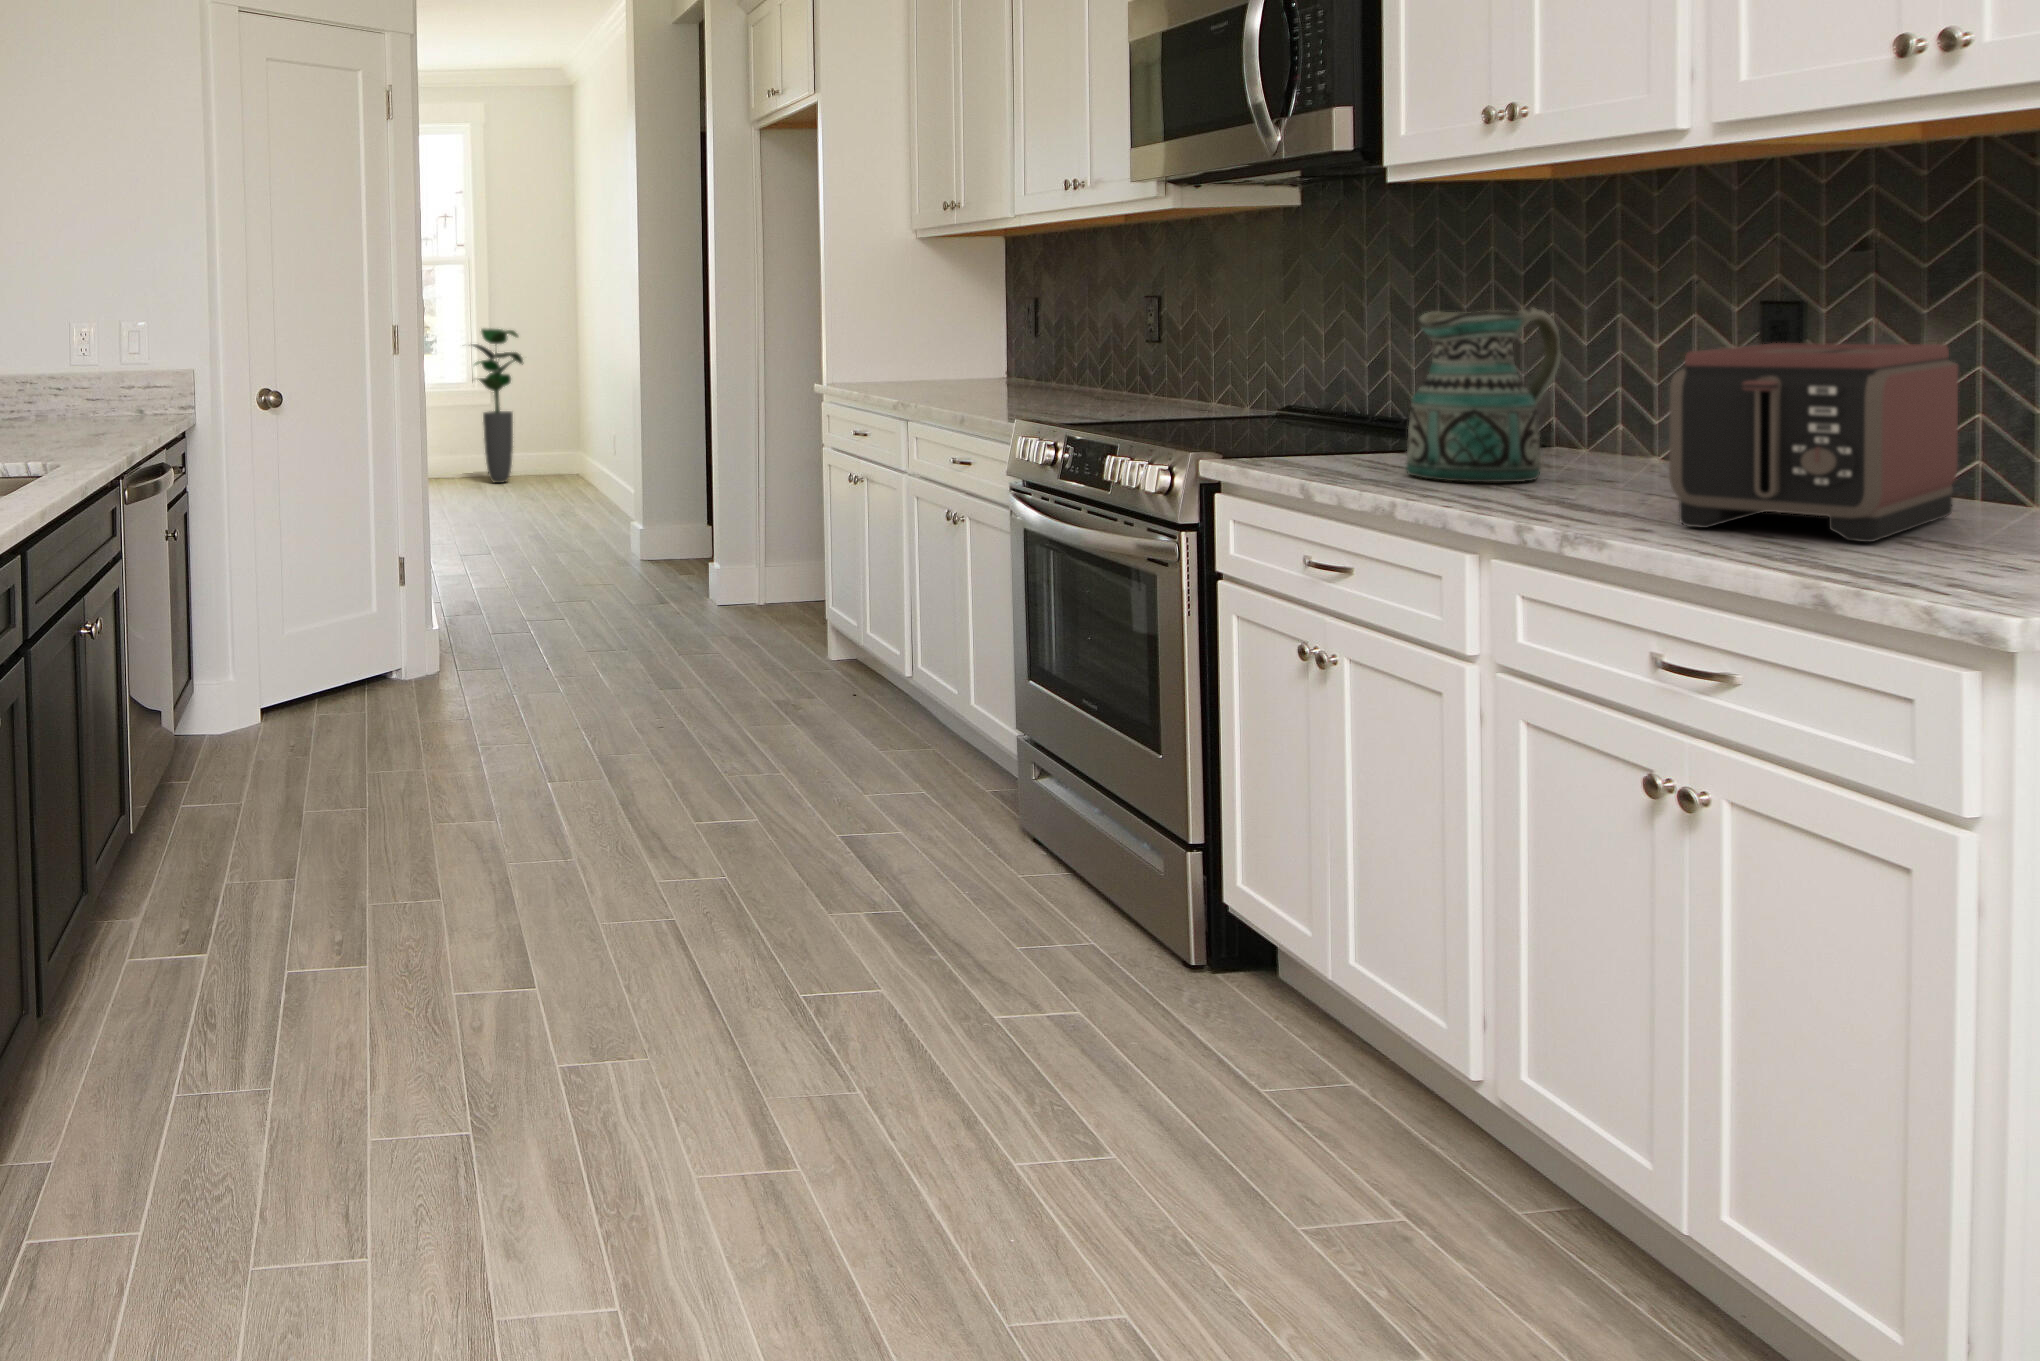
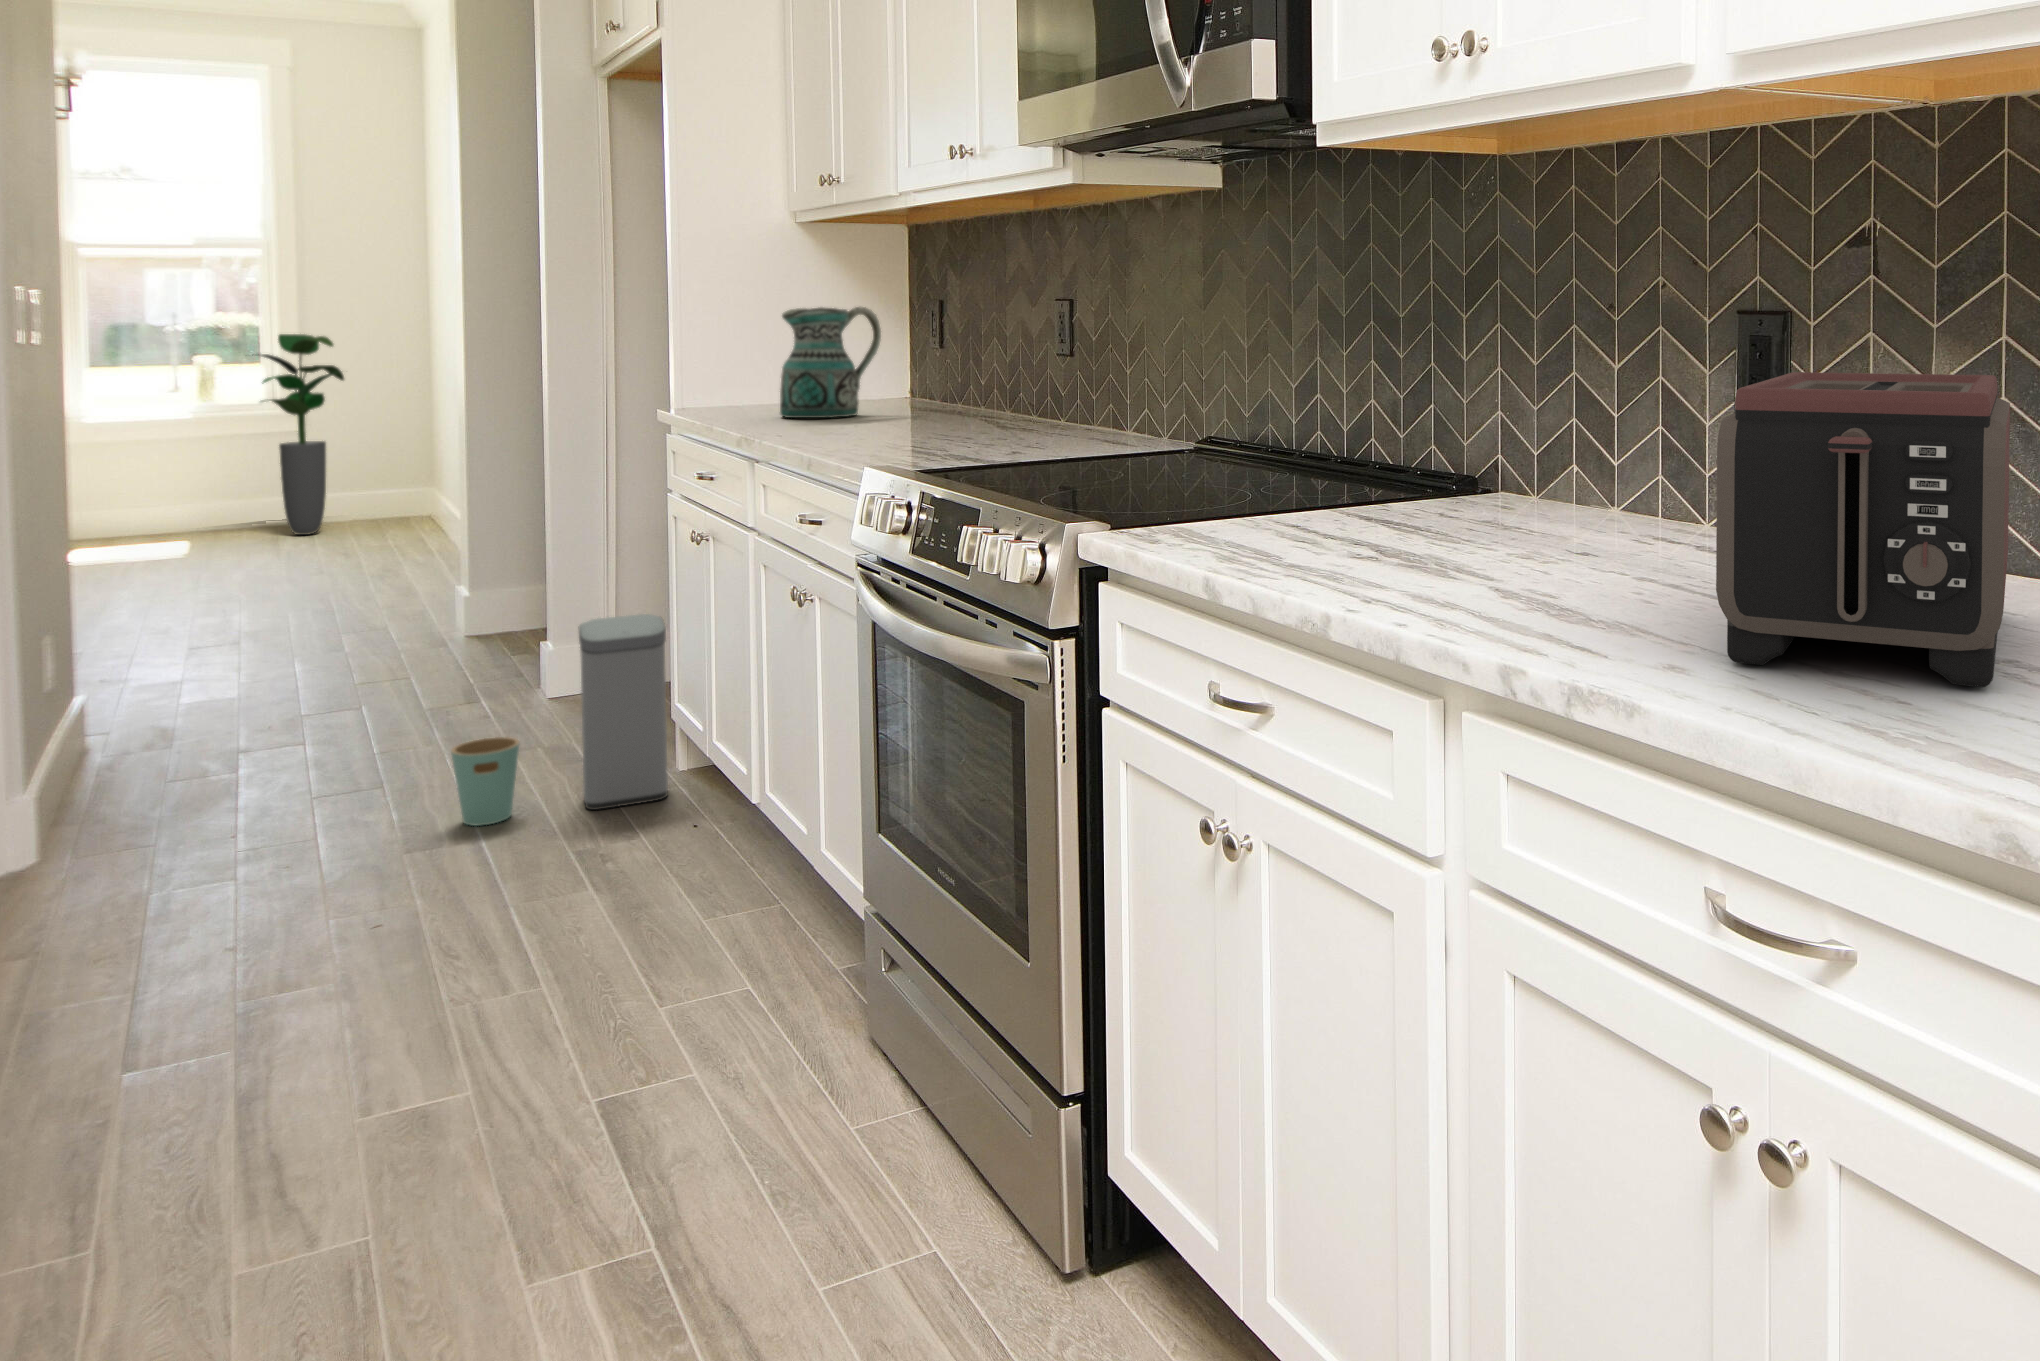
ceramic pitcher: present [1406,307,1561,482] -> present [780,307,881,418]
trash can: none [685,537,828,678] -> present [451,614,668,826]

